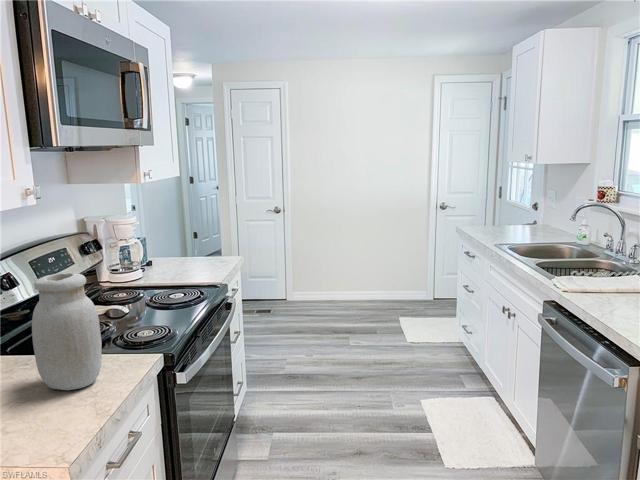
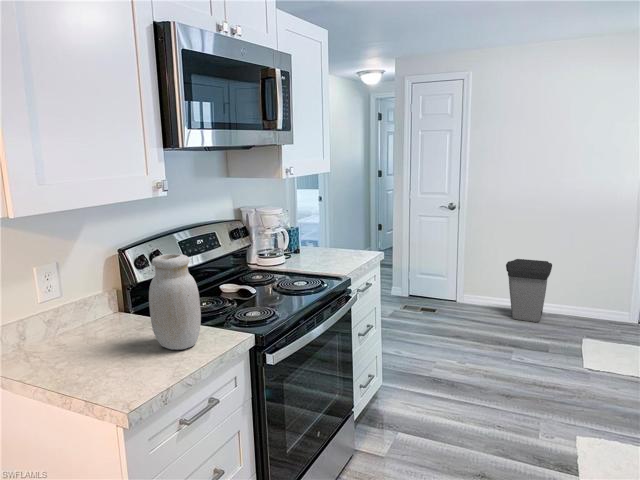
trash can: none [330,255,368,309] -> present [506,259,552,322]

